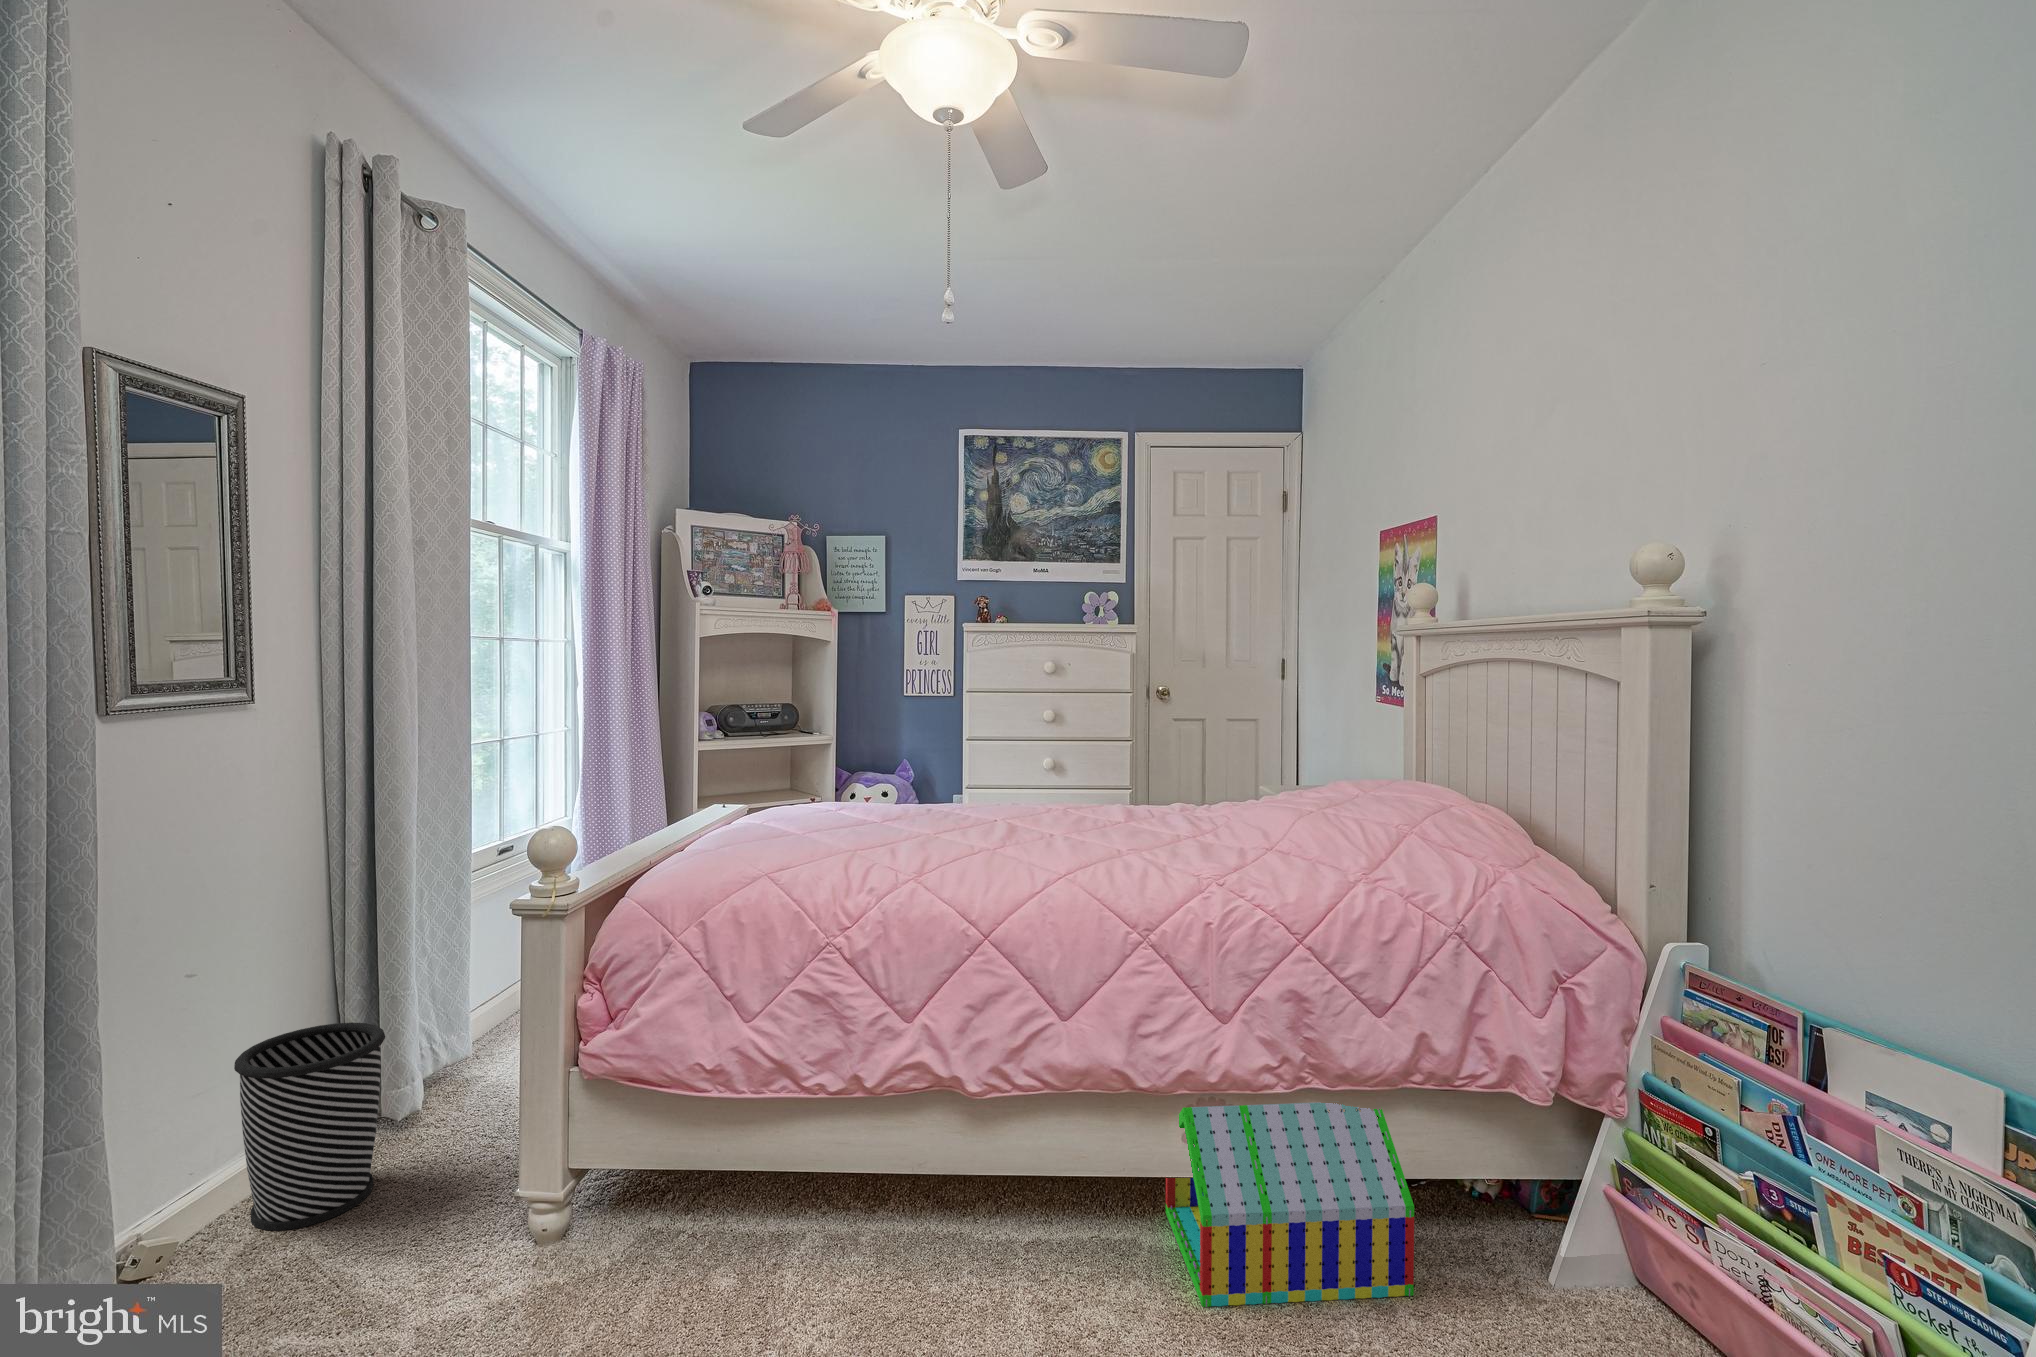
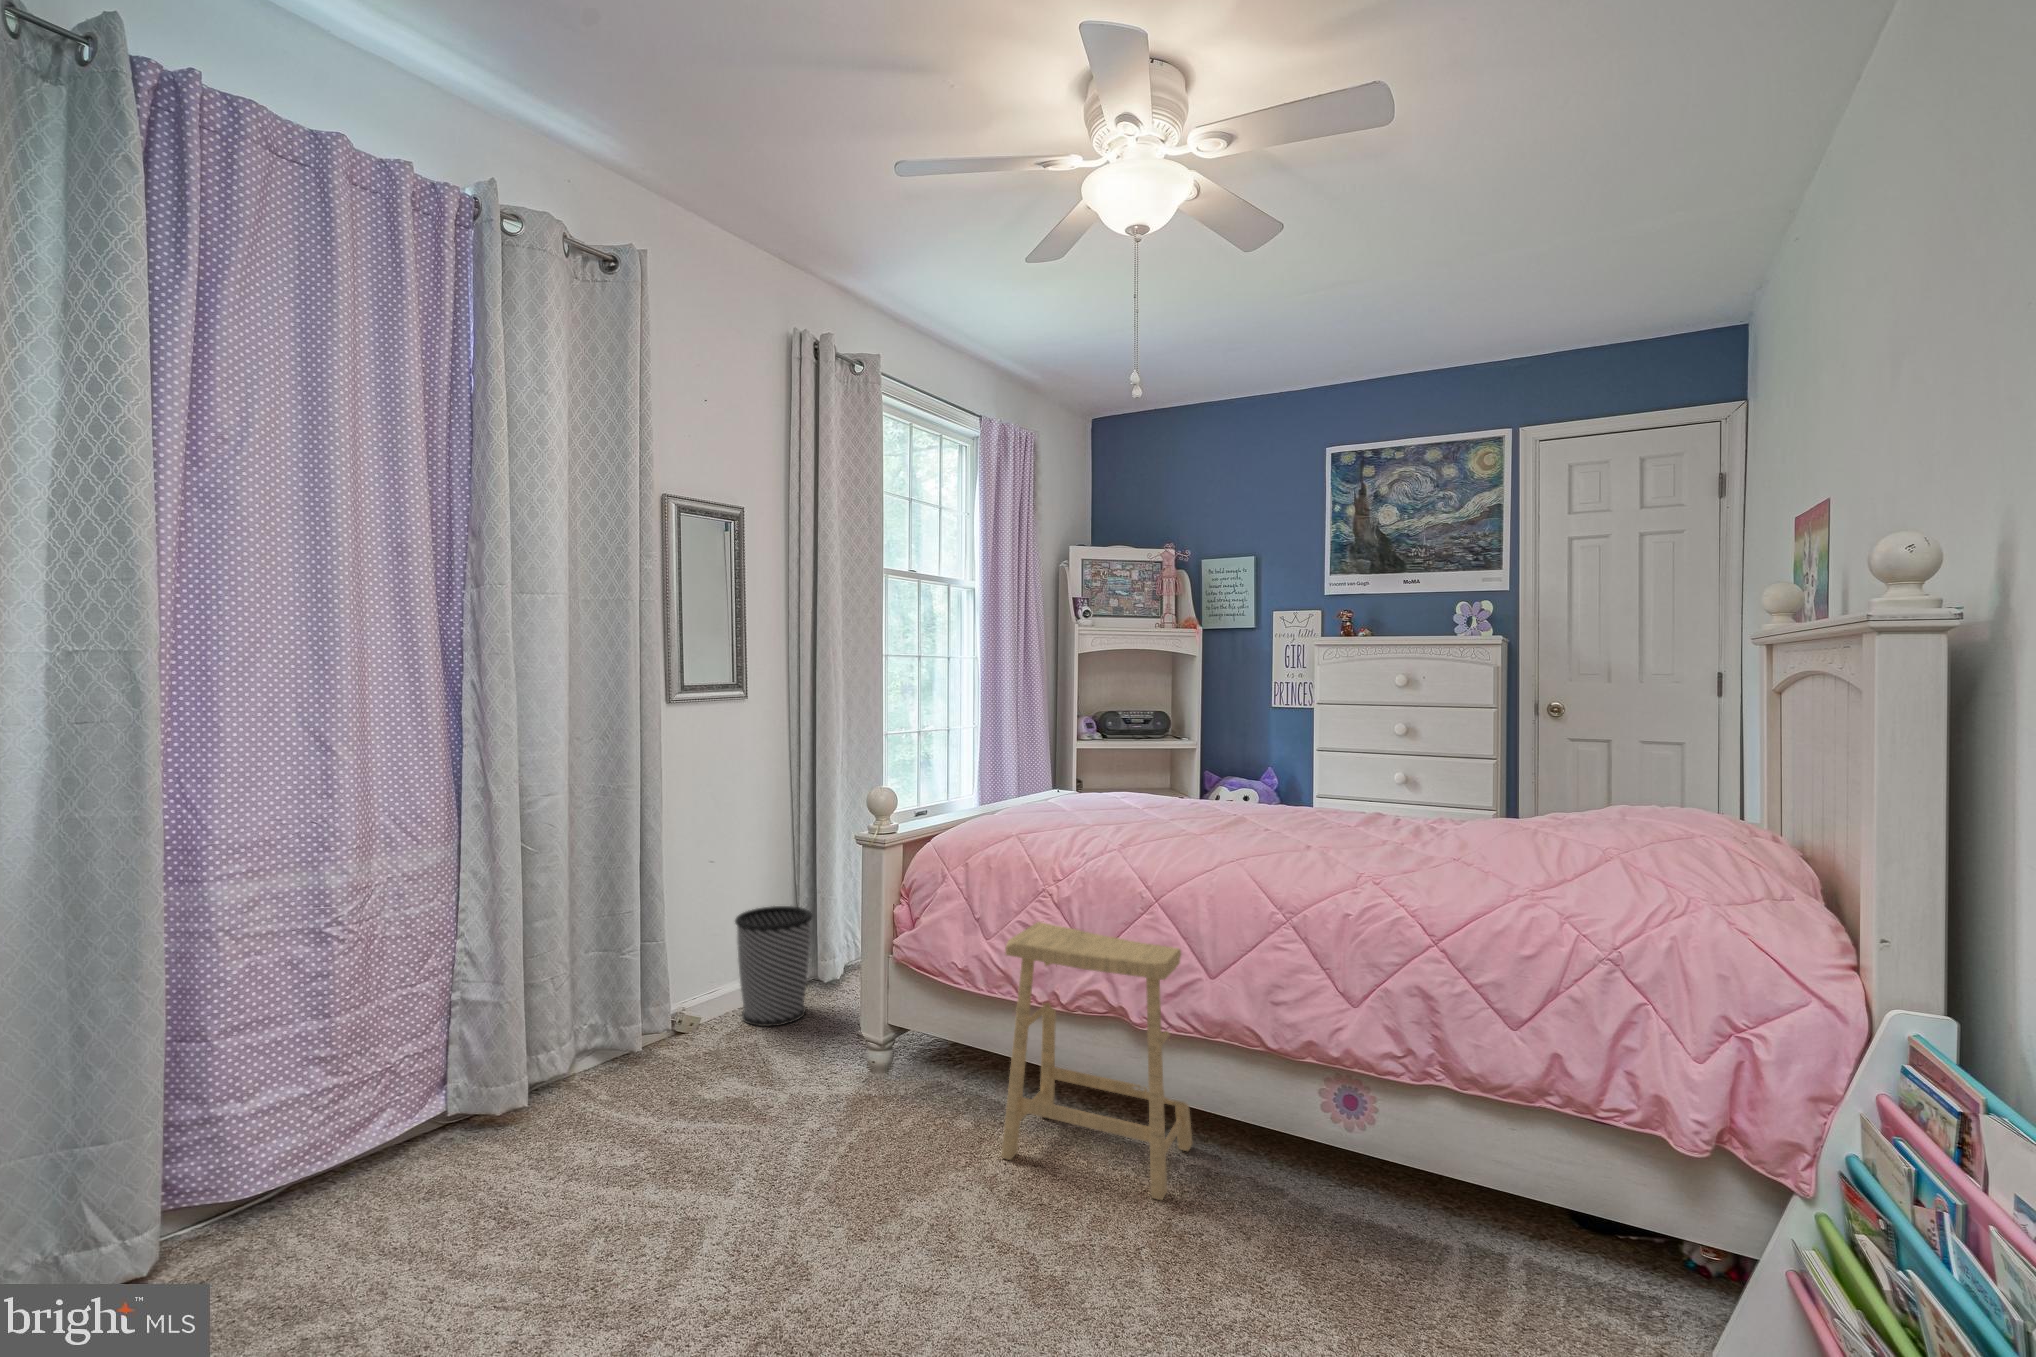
footstool: none [805,979,1030,1320] -> present [1002,922,1192,1200]
toy house: present [1166,1102,1414,1307] -> none [1306,1077,1532,1313]

